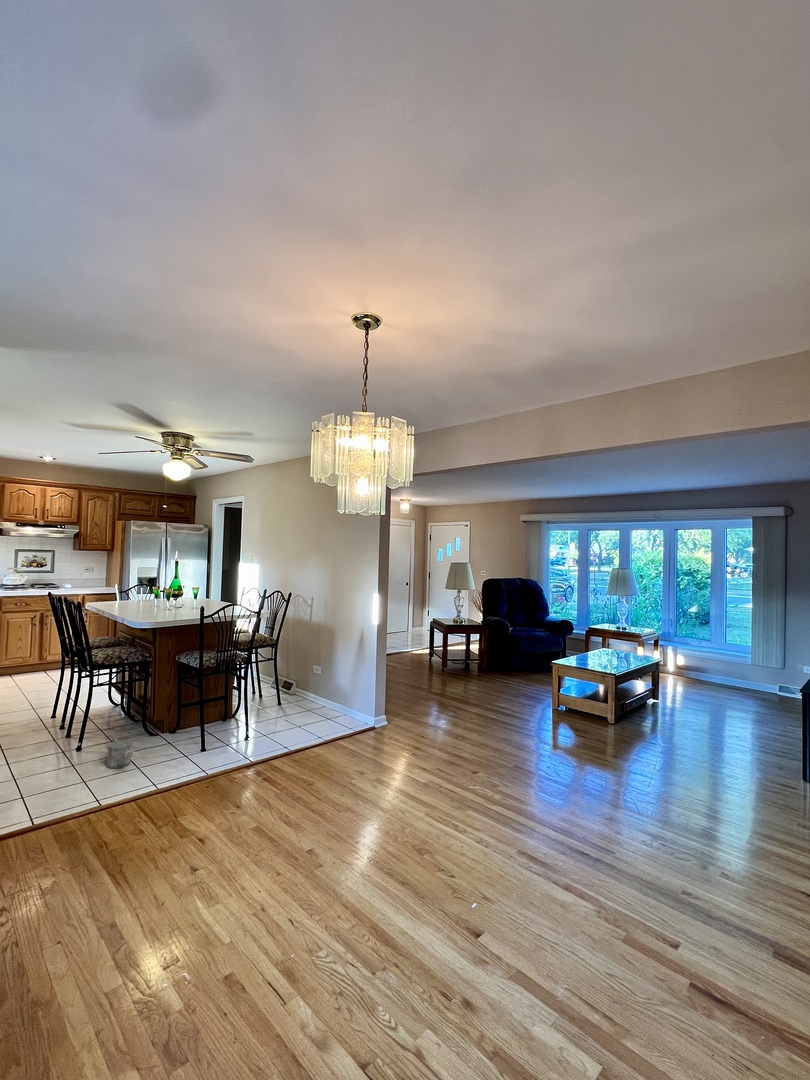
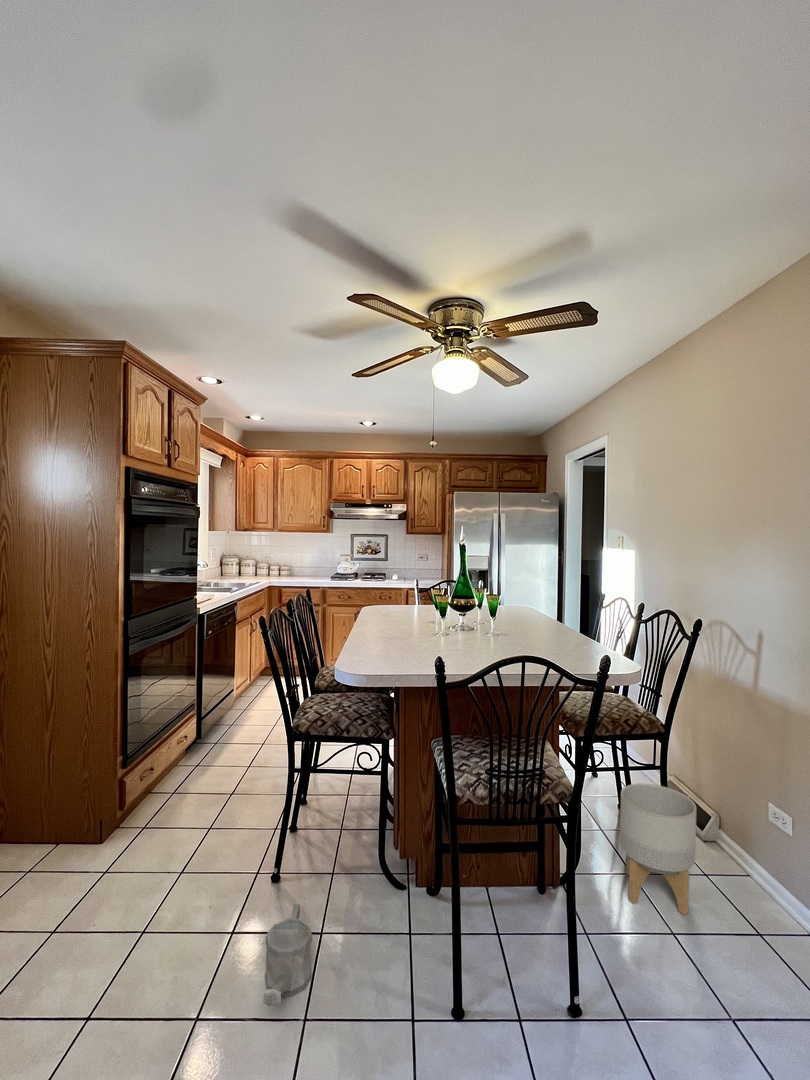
planter: none [258,667,289,715] -> present [620,784,696,915]

